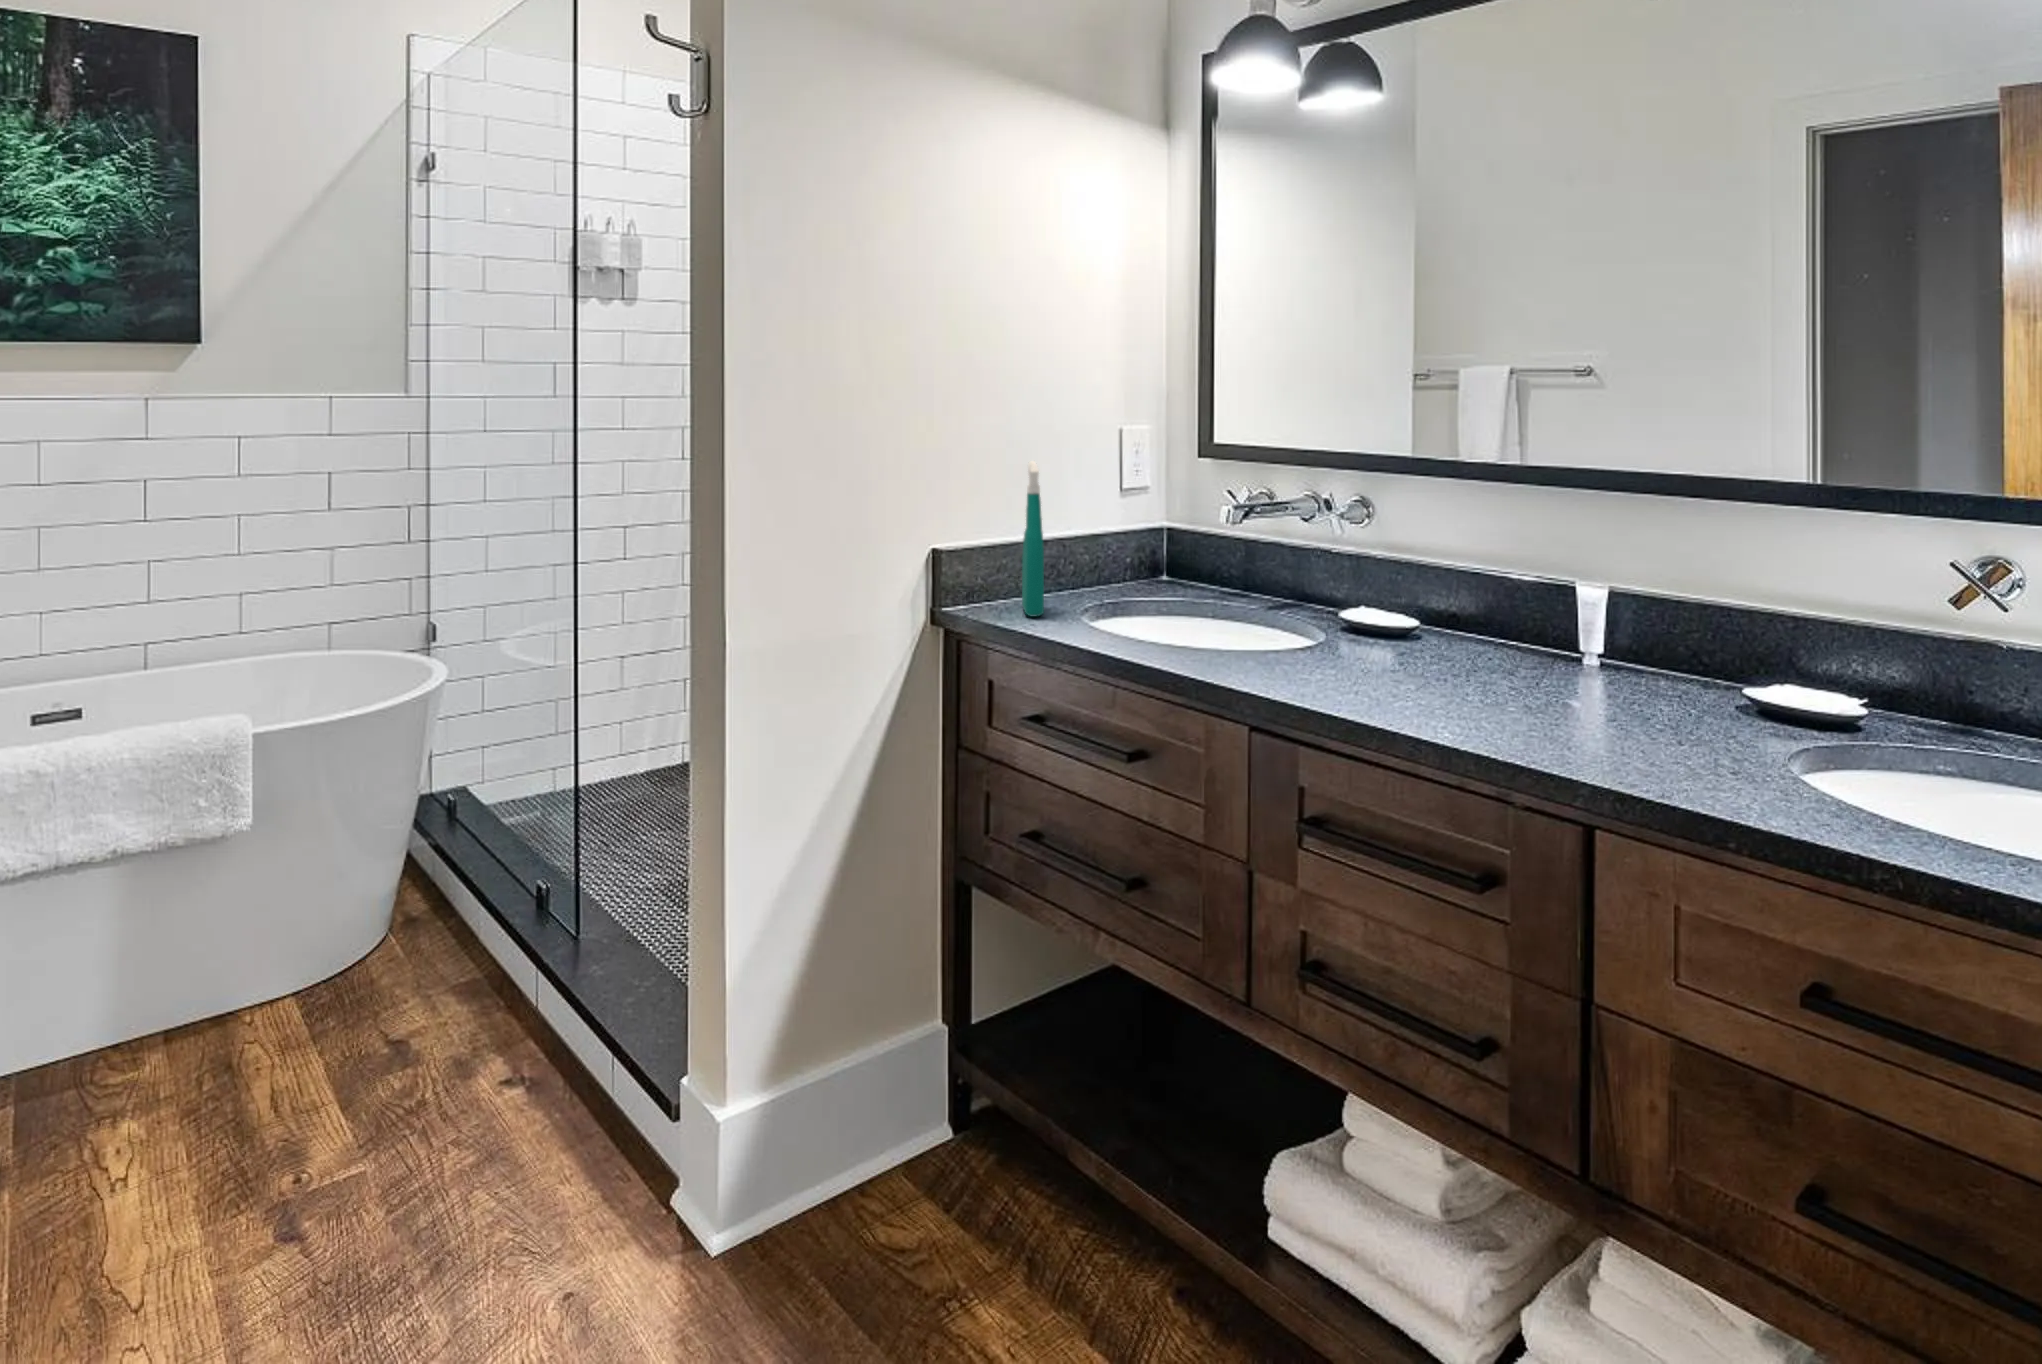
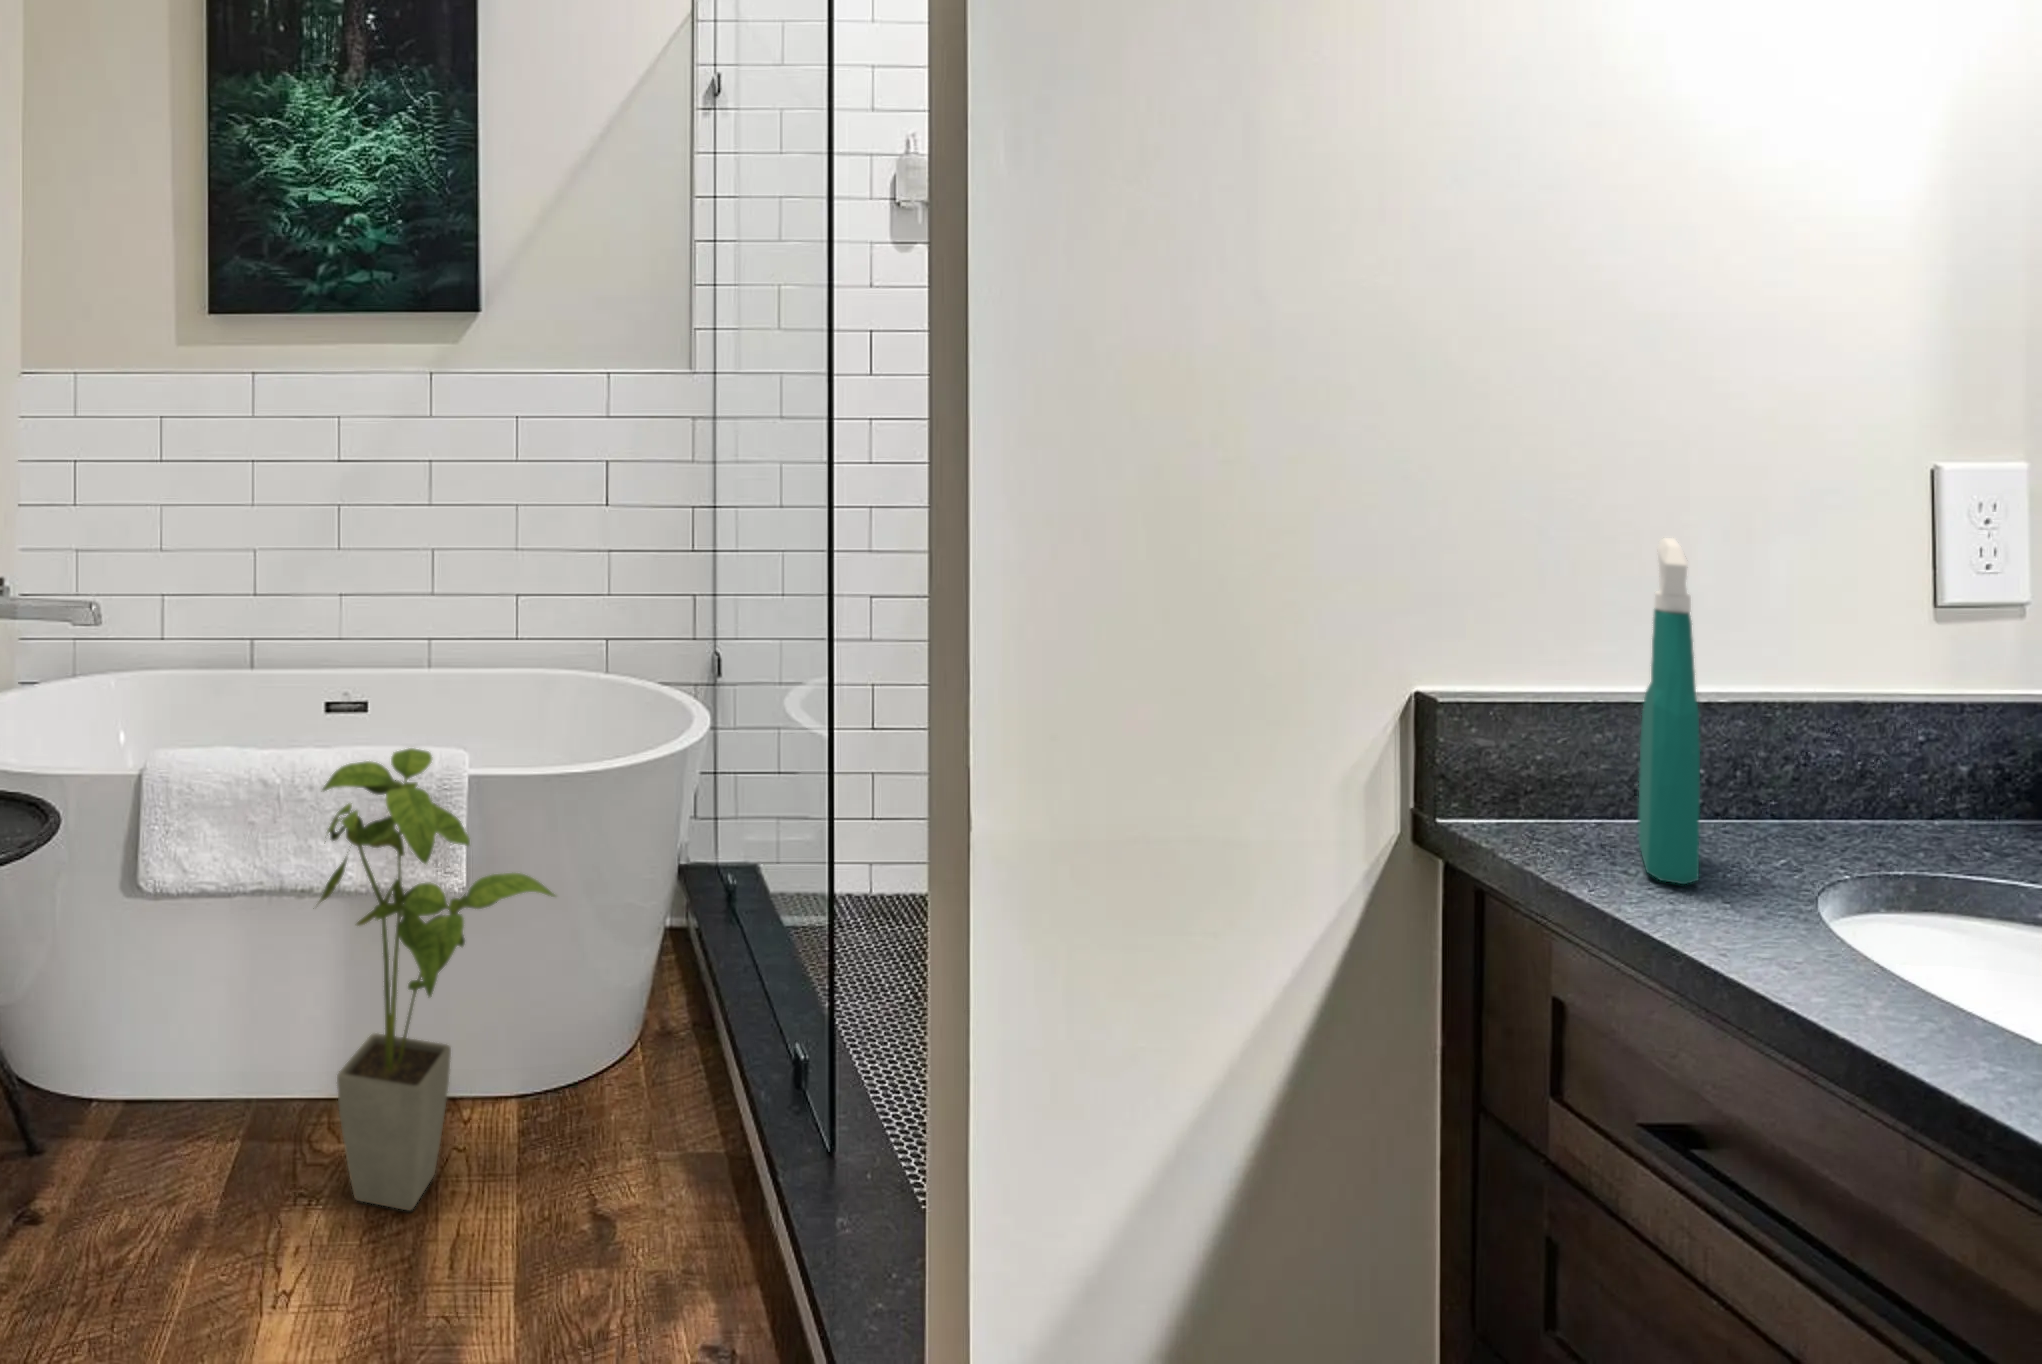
house plant: none [117,708,351,1104] -> present [313,748,555,1210]

